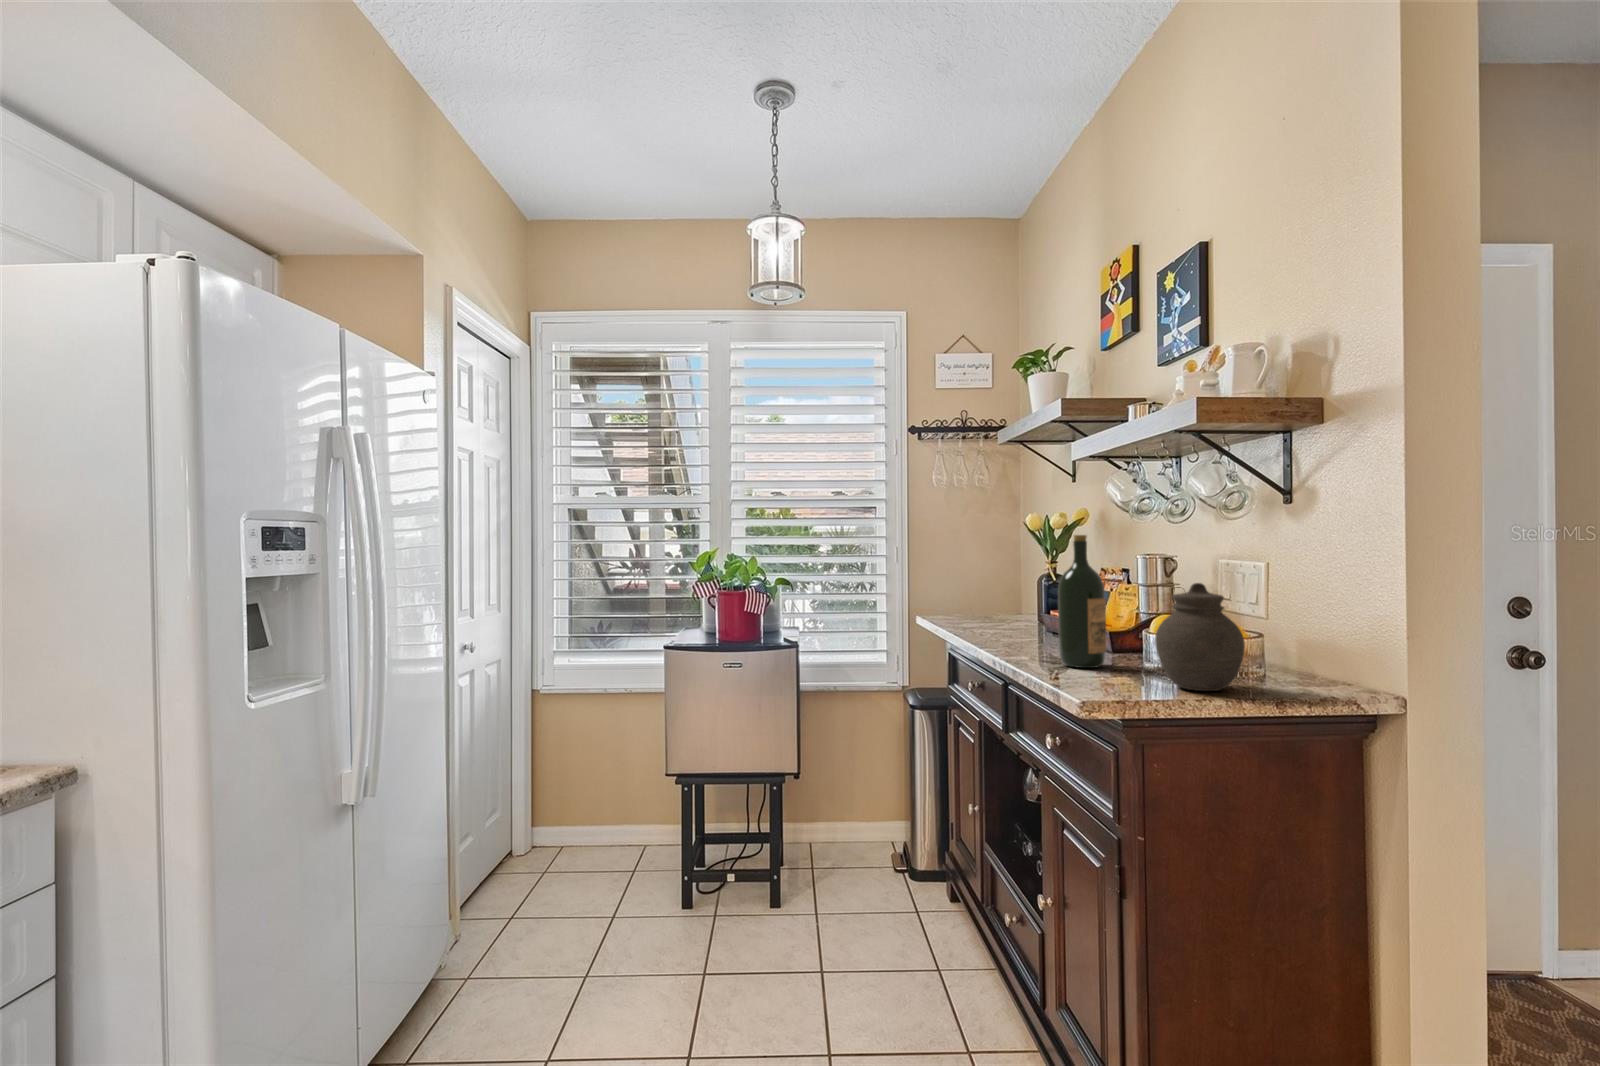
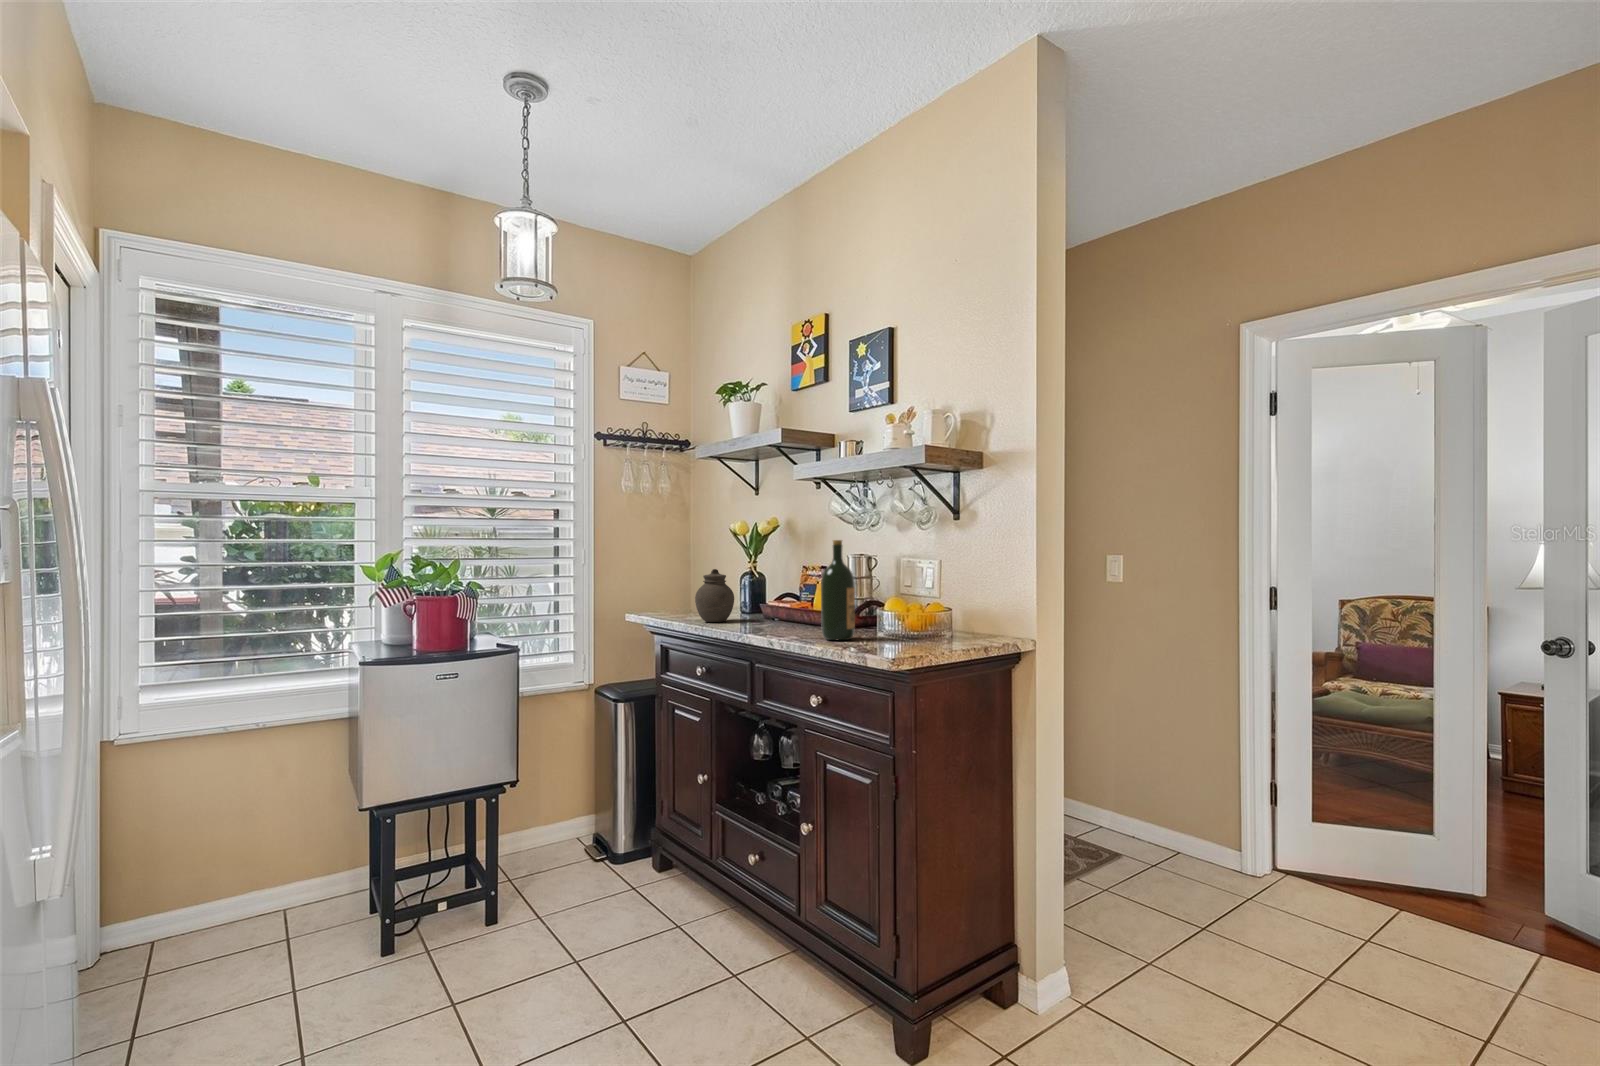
jar: present [1155,583,1245,691] -> present [695,569,734,622]

